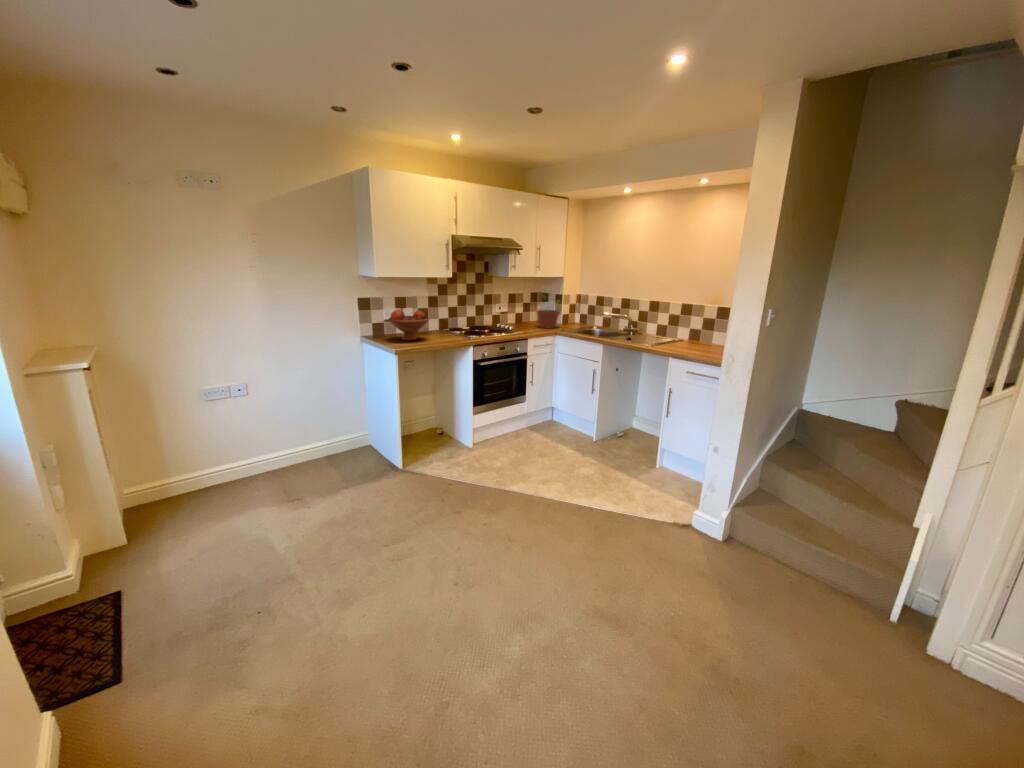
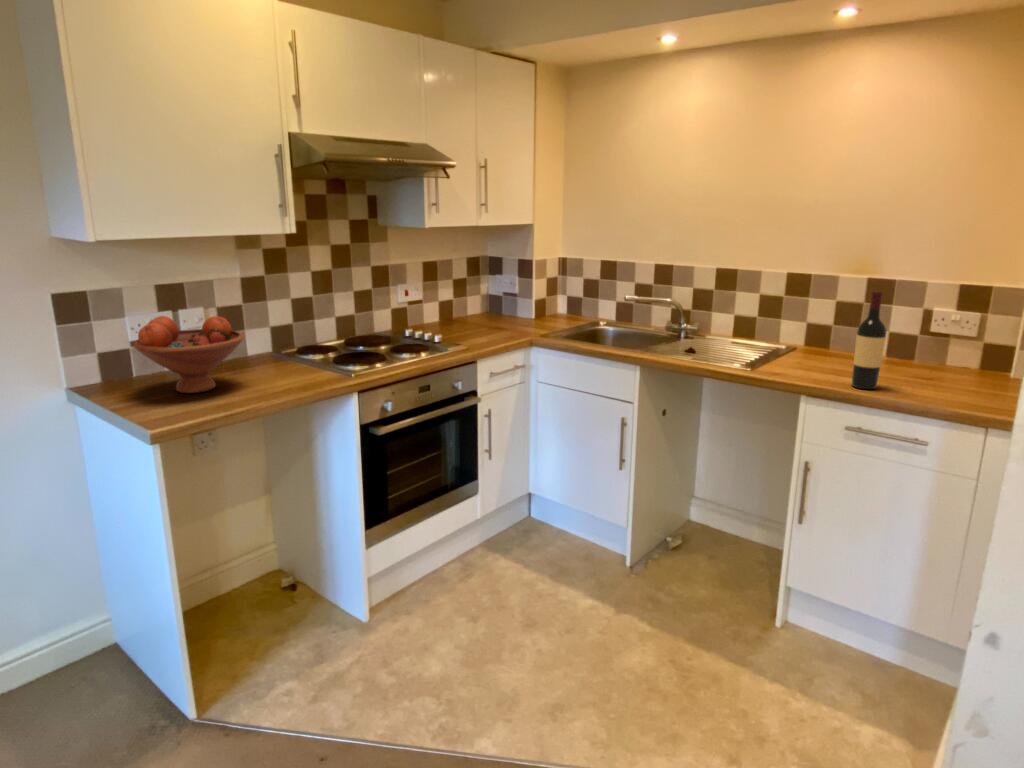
potted plant: present [537,290,560,328] -> none [486,249,538,332]
wine bottle: none [691,310,707,355] -> present [852,291,887,389]

